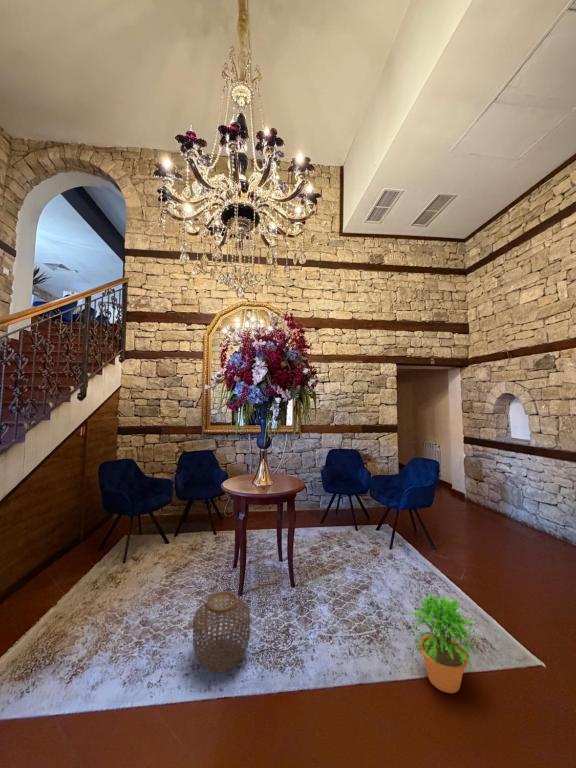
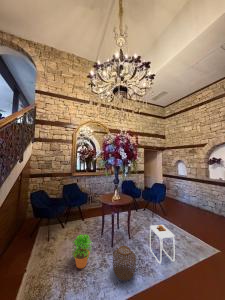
side table: none [325,558,370,660] -> present [150,225,175,263]
potted plant: present [409,594,475,693] -> present [72,234,91,268]

